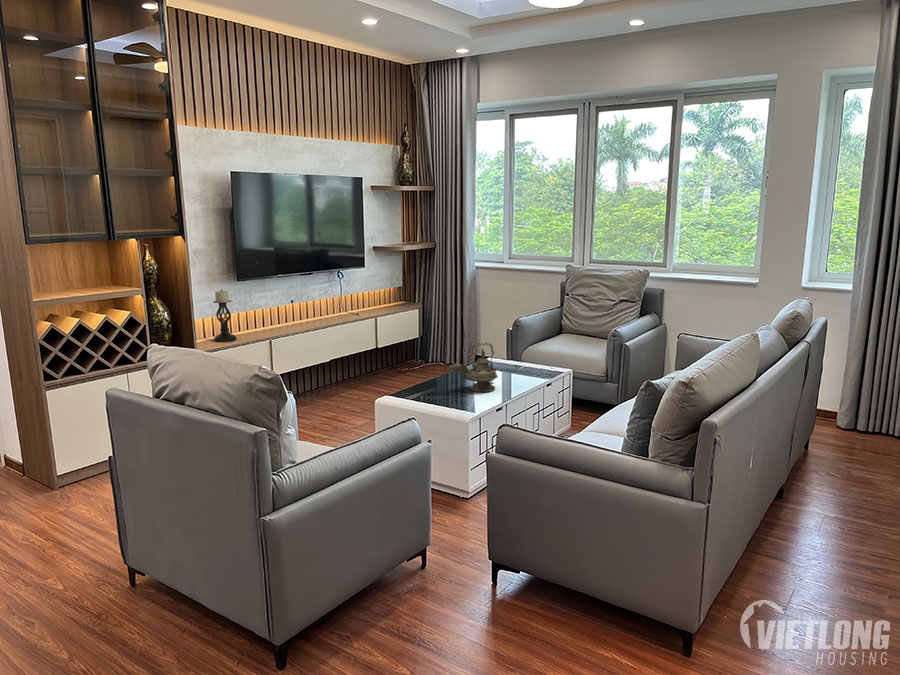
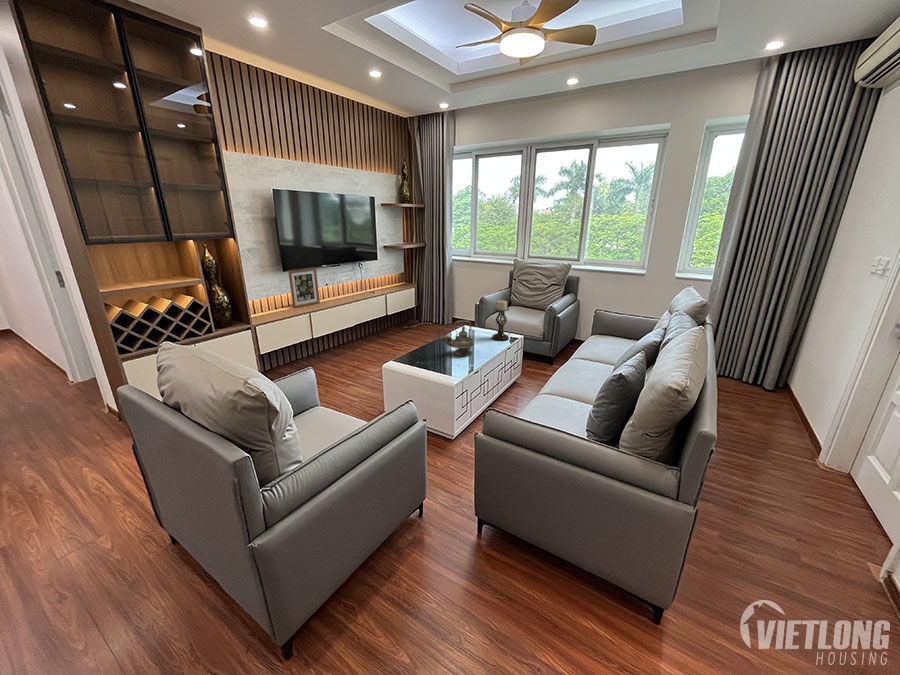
picture frame: none [242,277,282,333] -> present [288,268,320,308]
candle holder: present [213,289,237,342] -> present [492,300,509,341]

